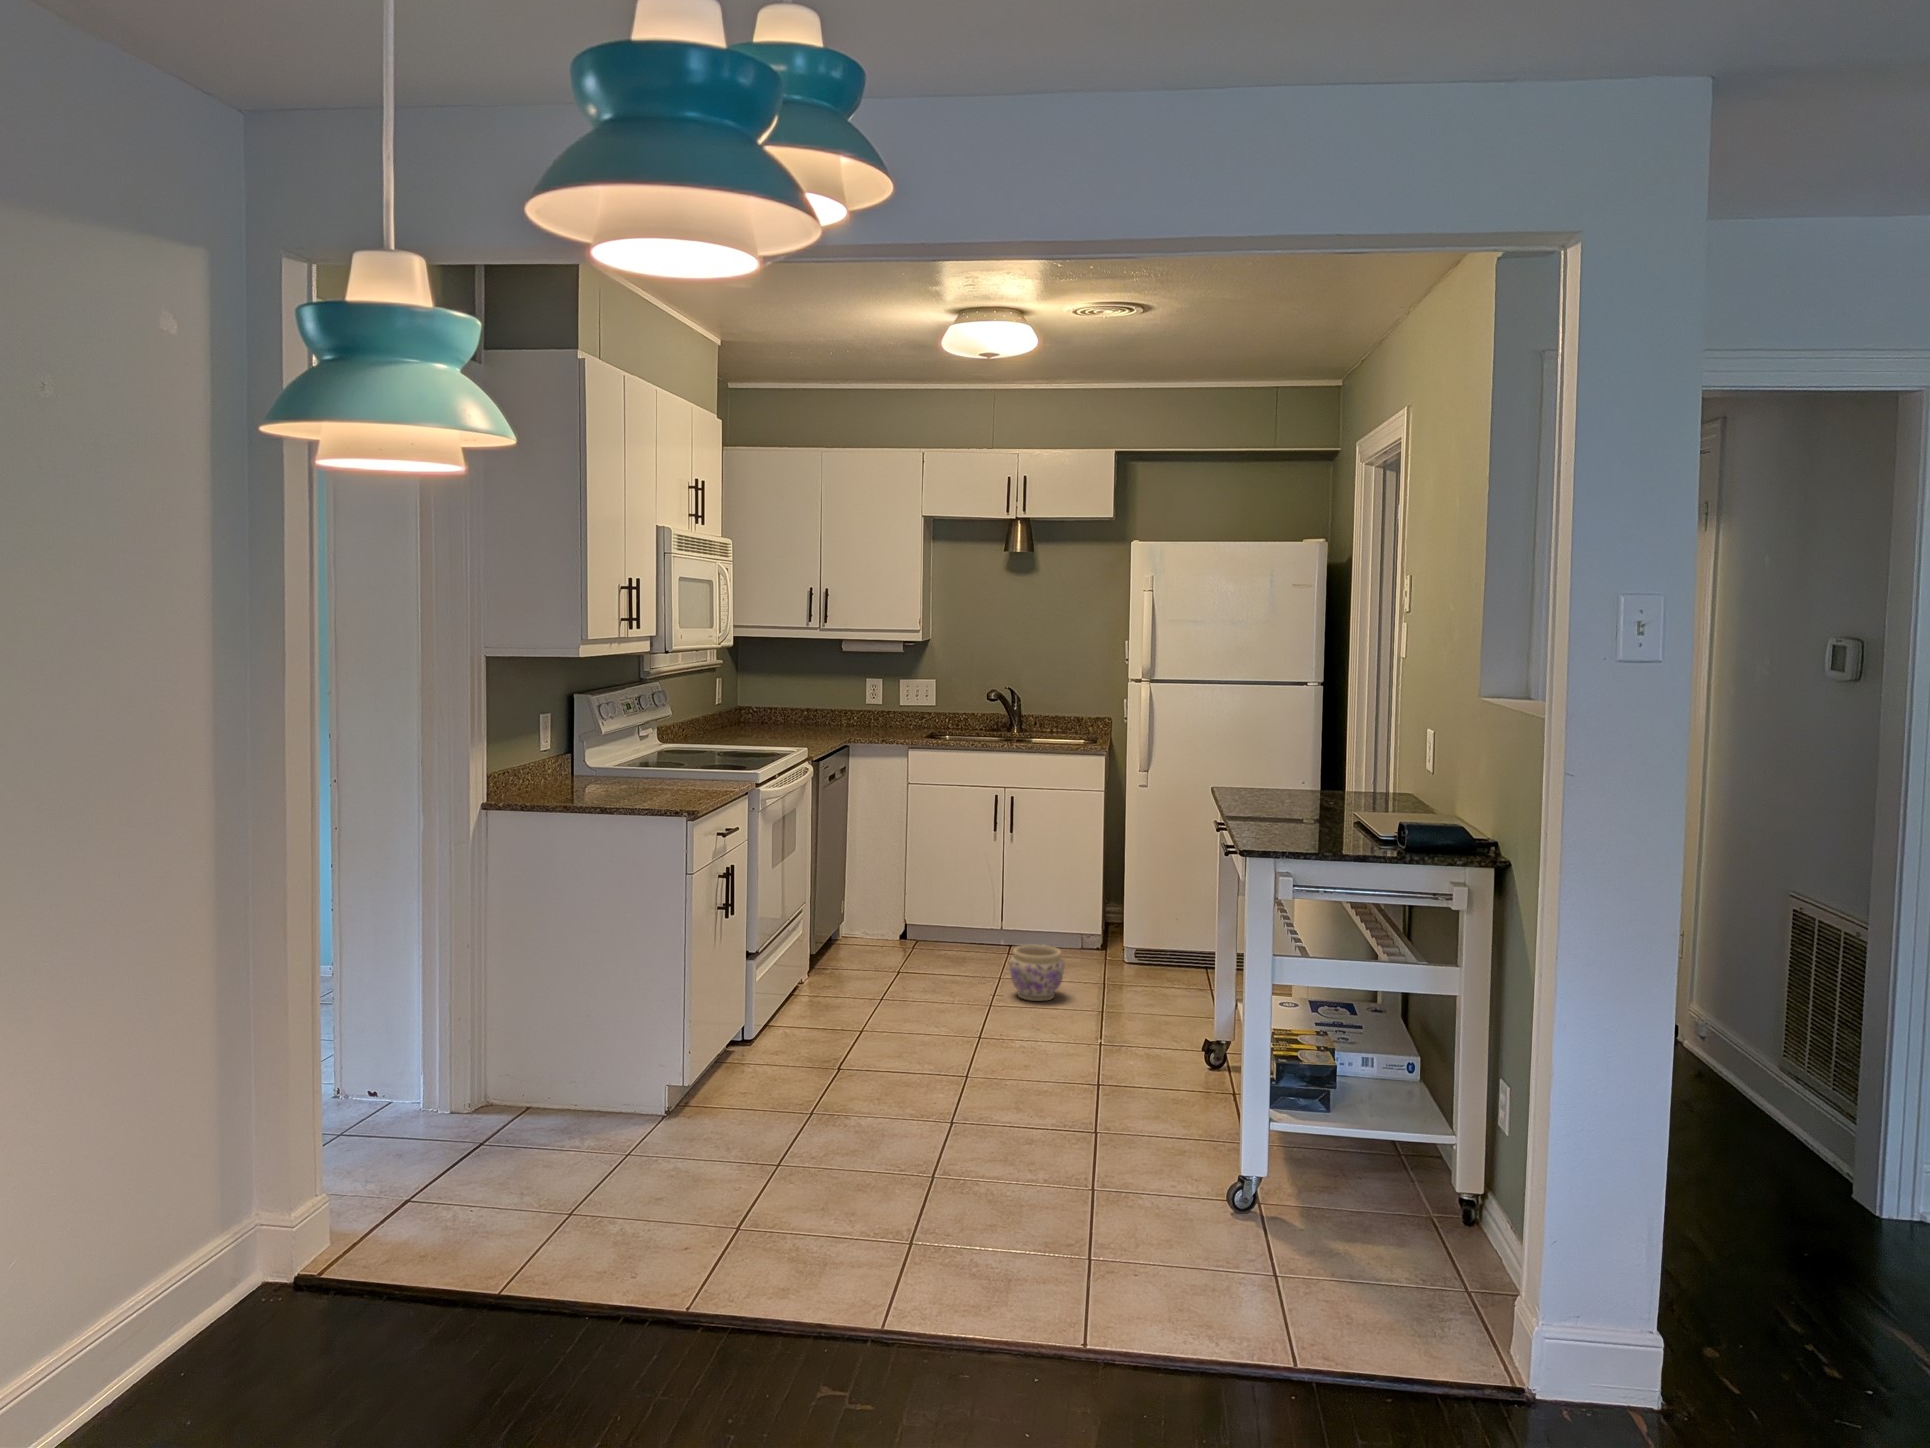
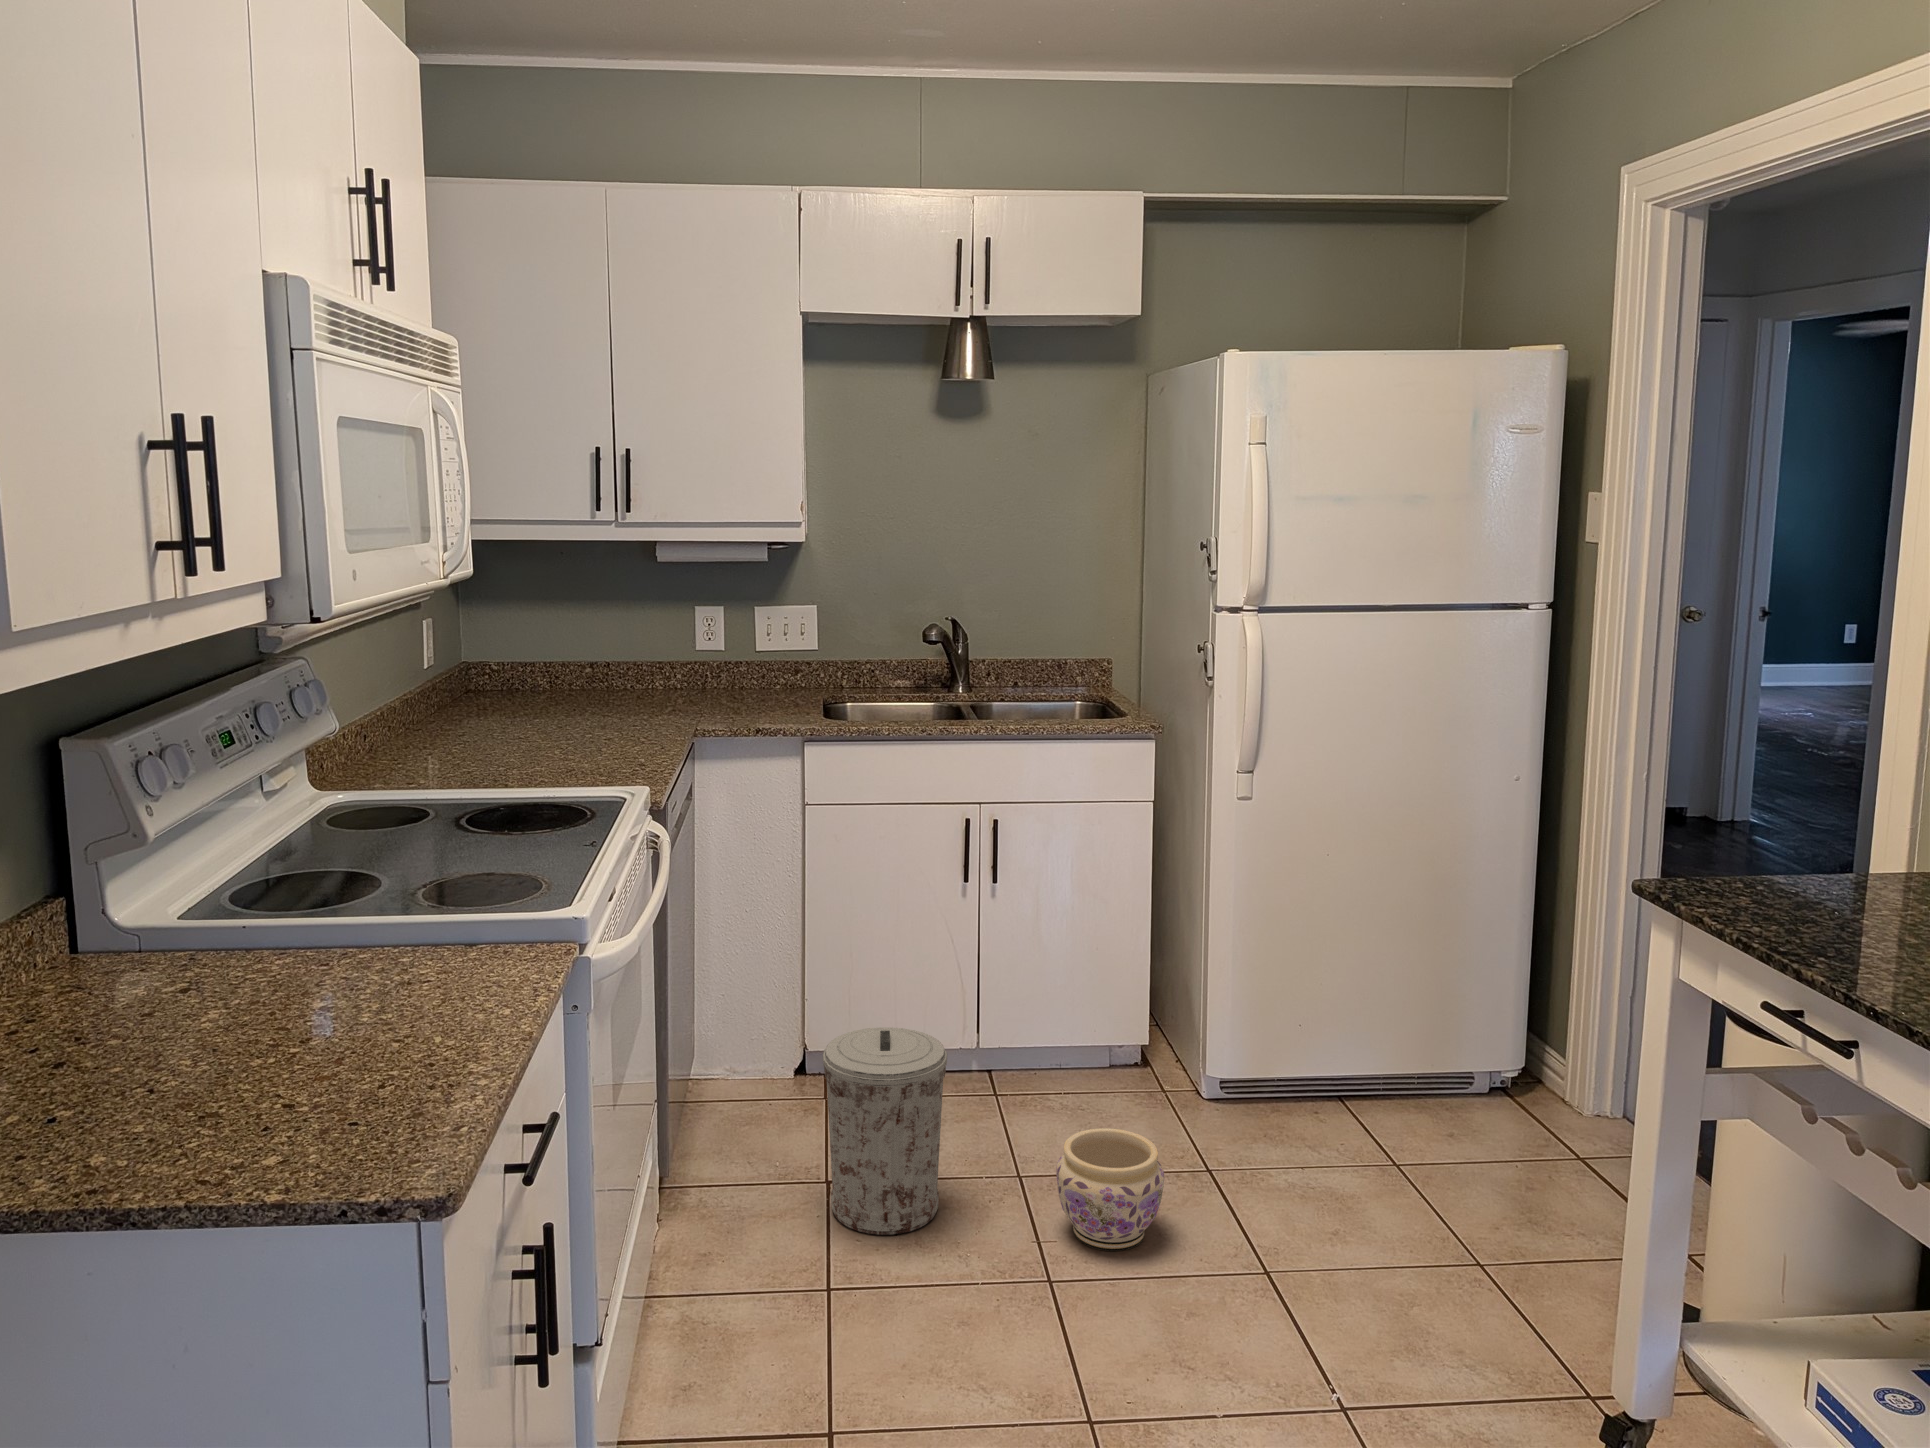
trash can: none [896,887,959,989] -> present [823,1027,947,1235]

